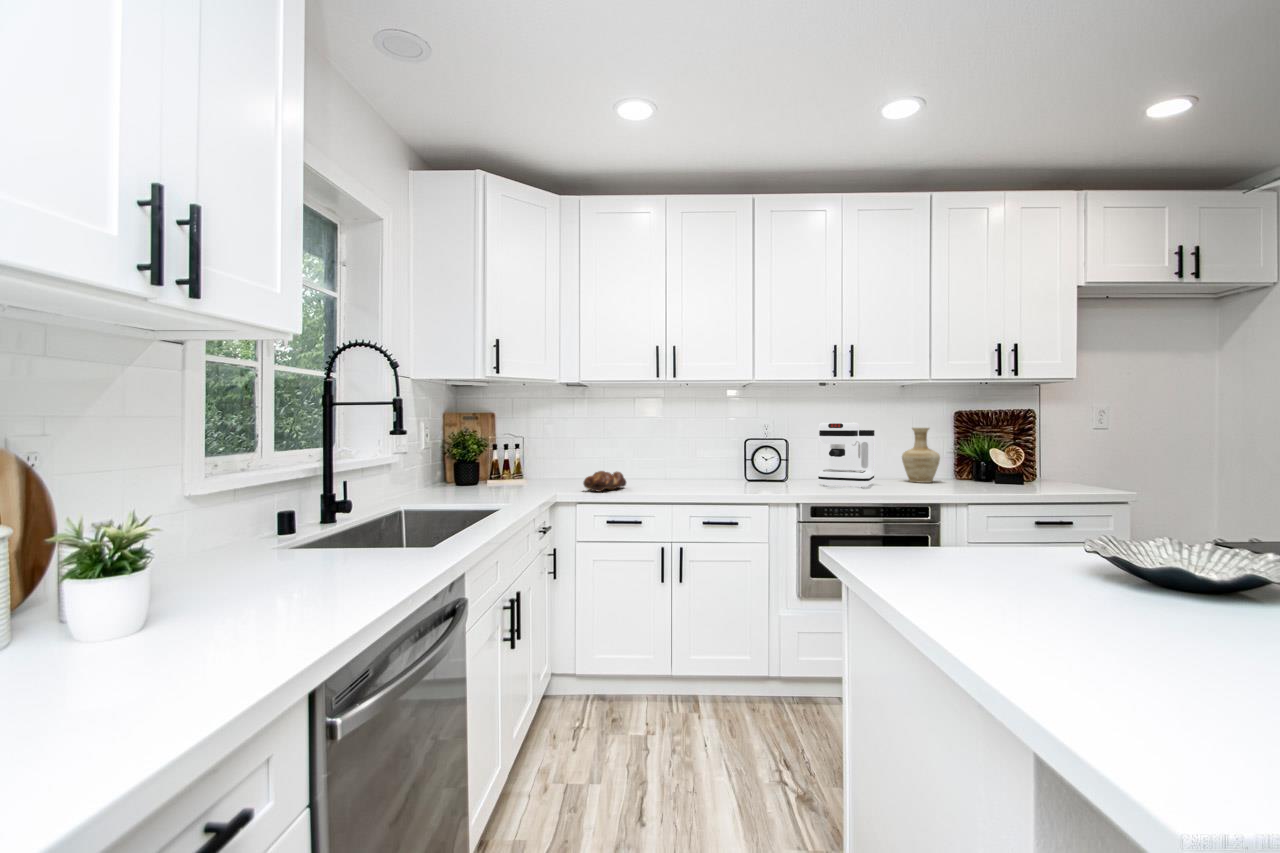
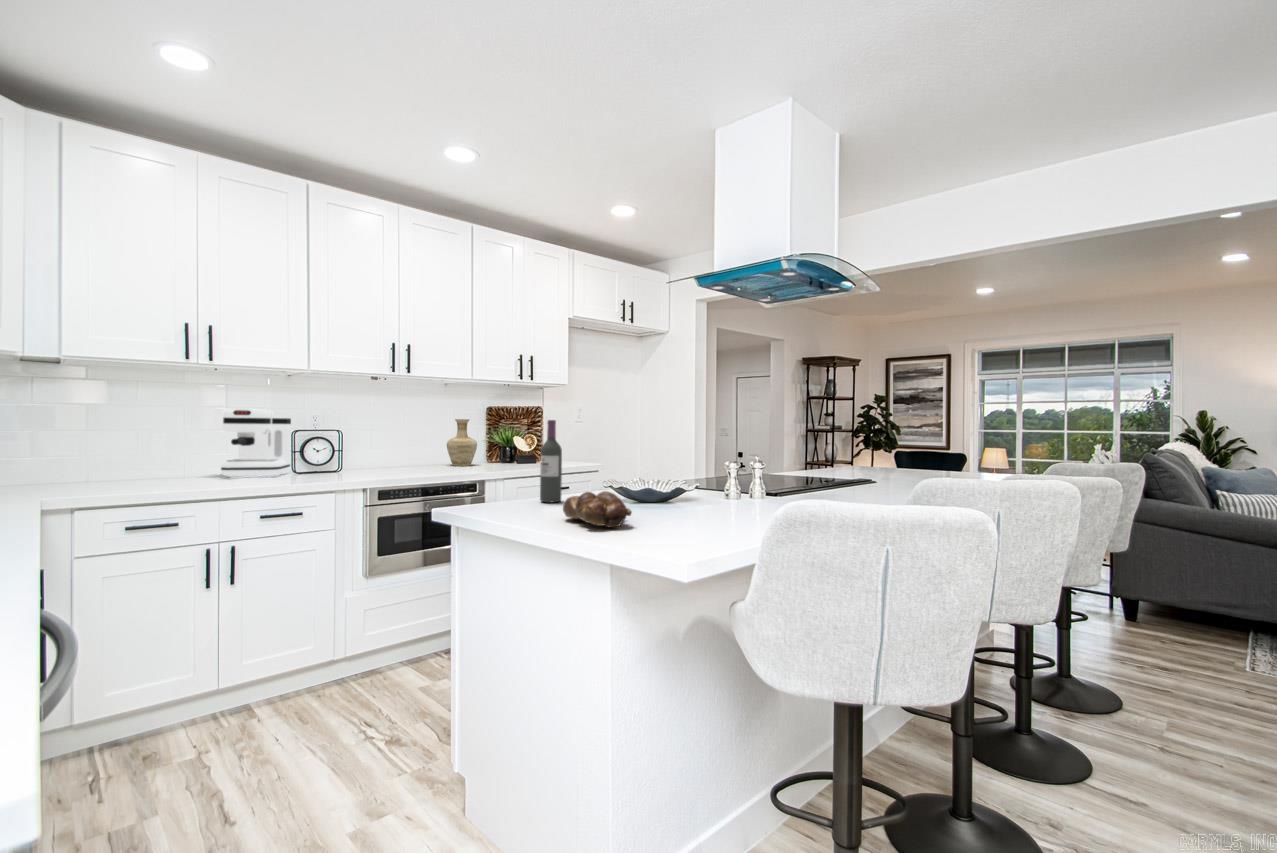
coffee maker: present [818,422,875,488] -> present [221,409,291,477]
wine bottle: none [989,434,1026,558] -> present [540,420,562,502]
bread loaf: present [583,471,626,492] -> present [563,491,632,527]

